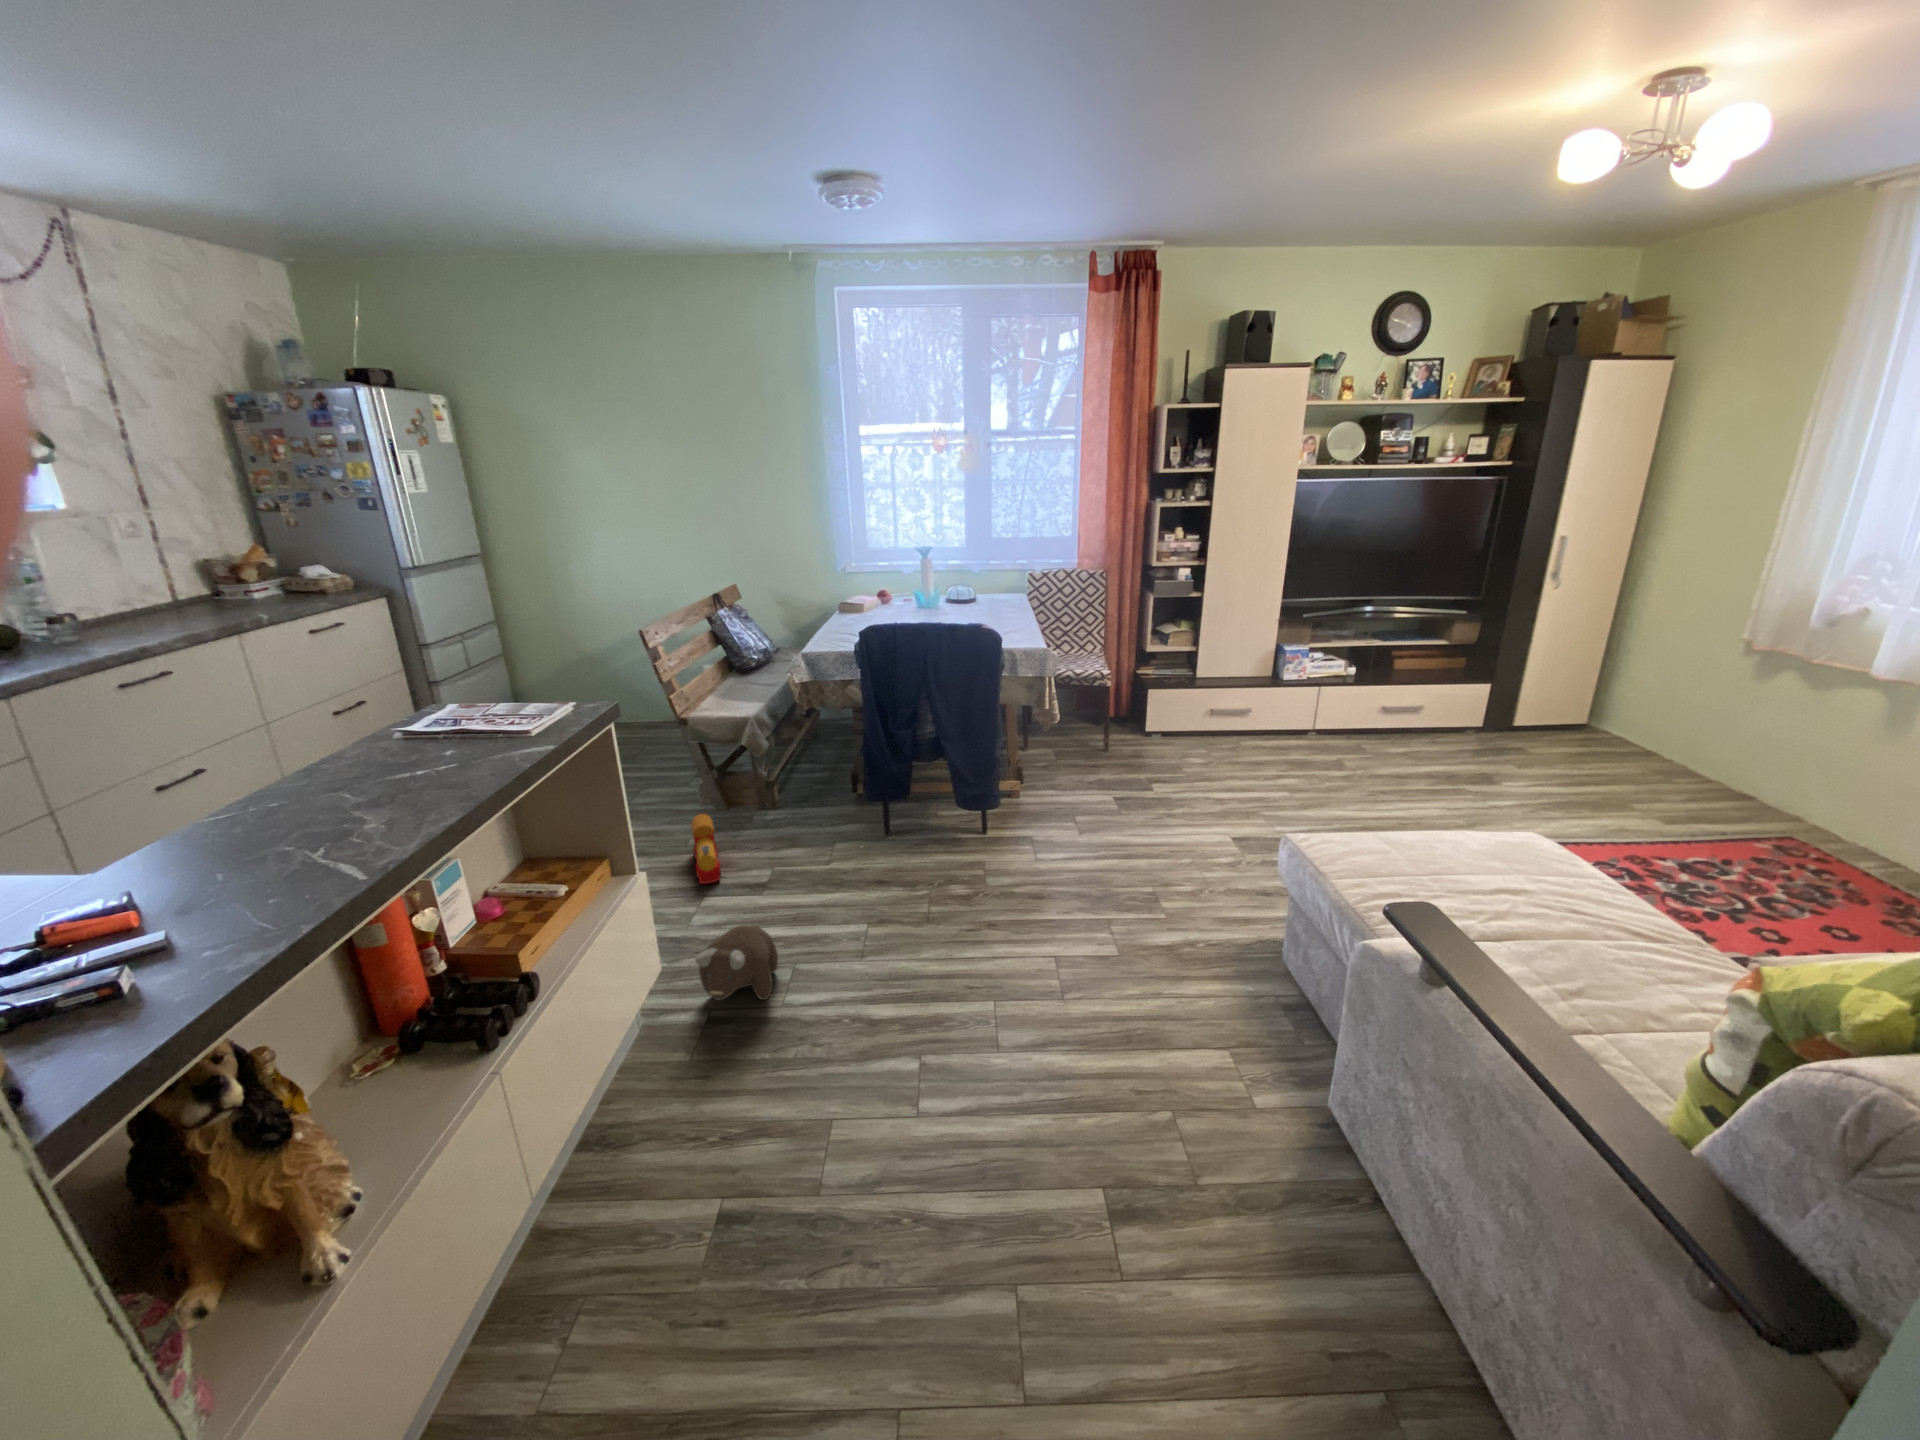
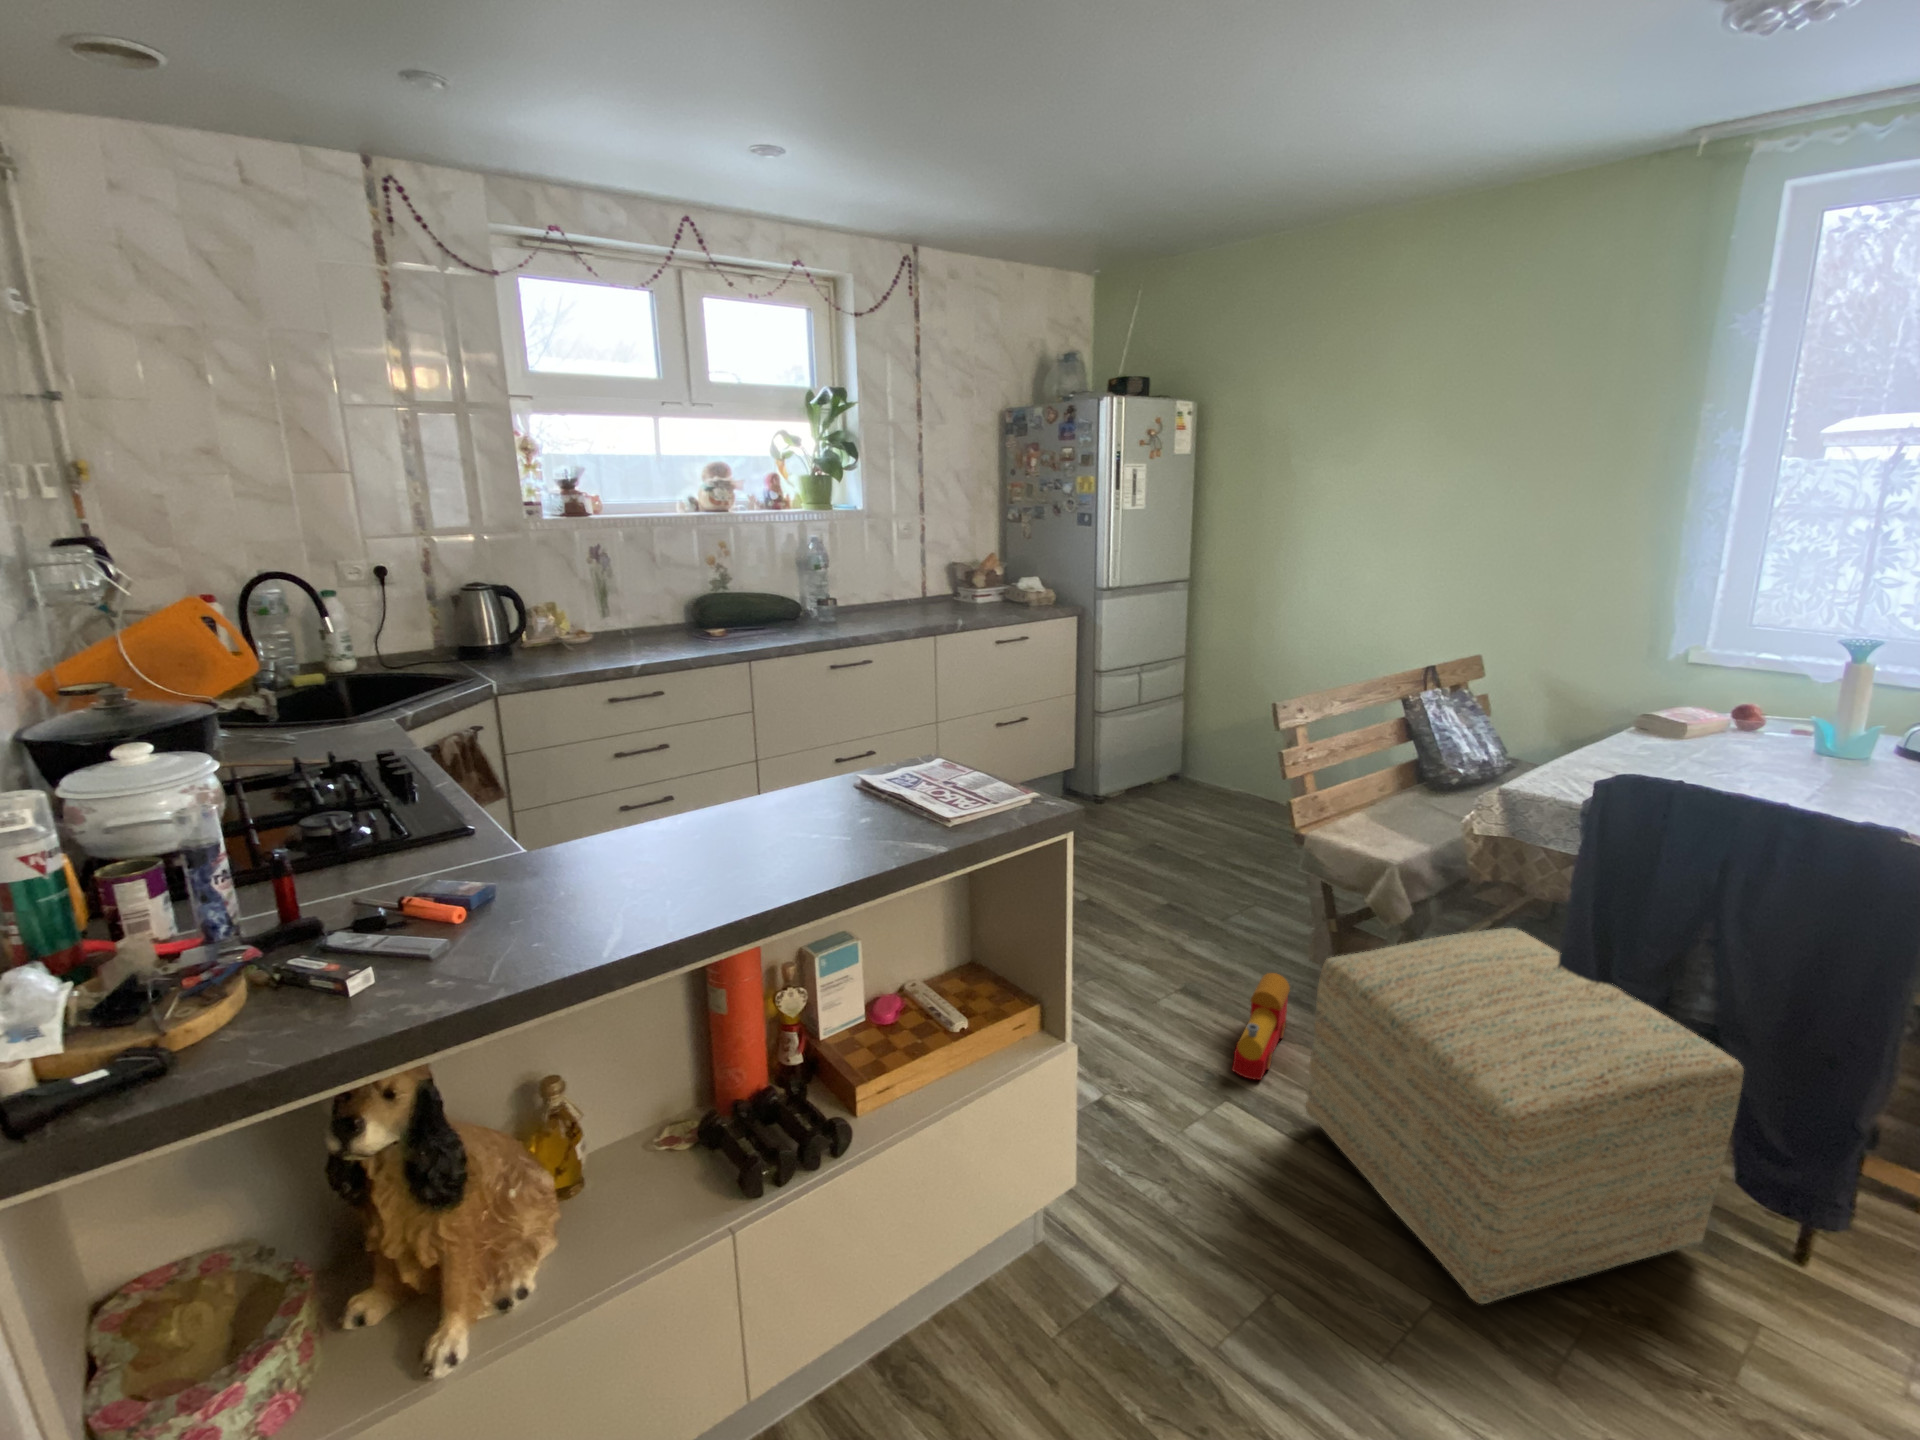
ottoman: none [748,726,954,911] -> present [1306,928,1744,1304]
plush toy: present [695,925,778,1000] -> none [1105,1186,1249,1326]

